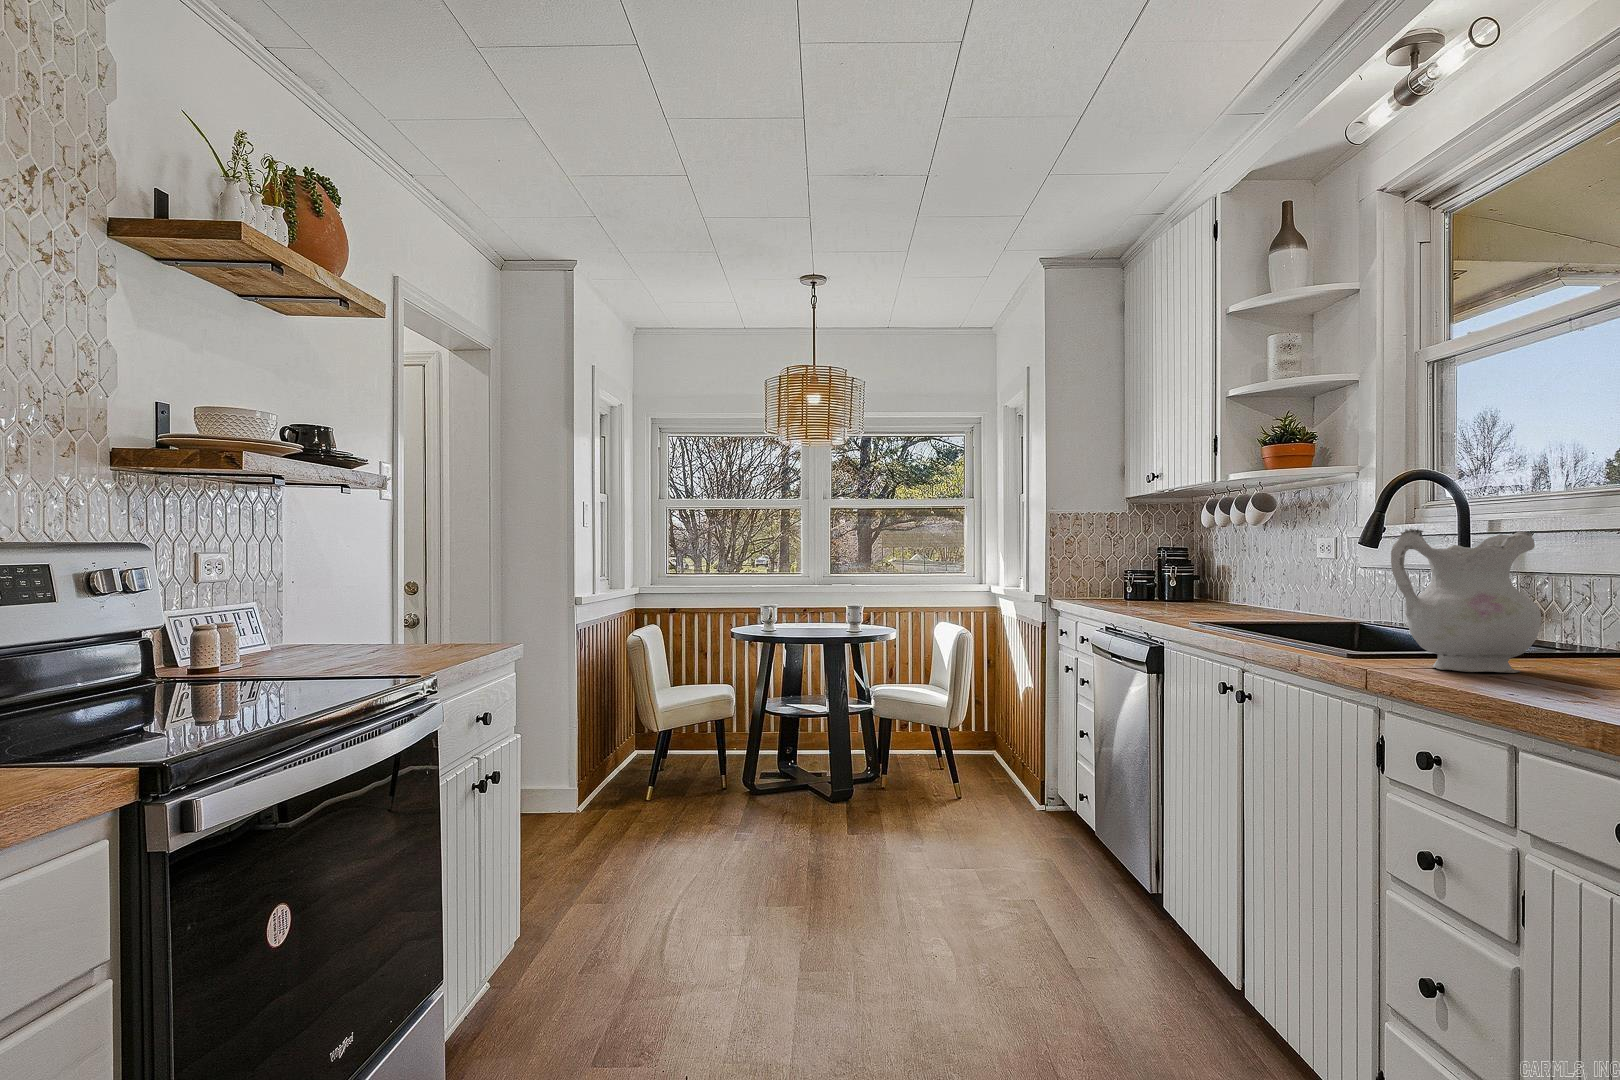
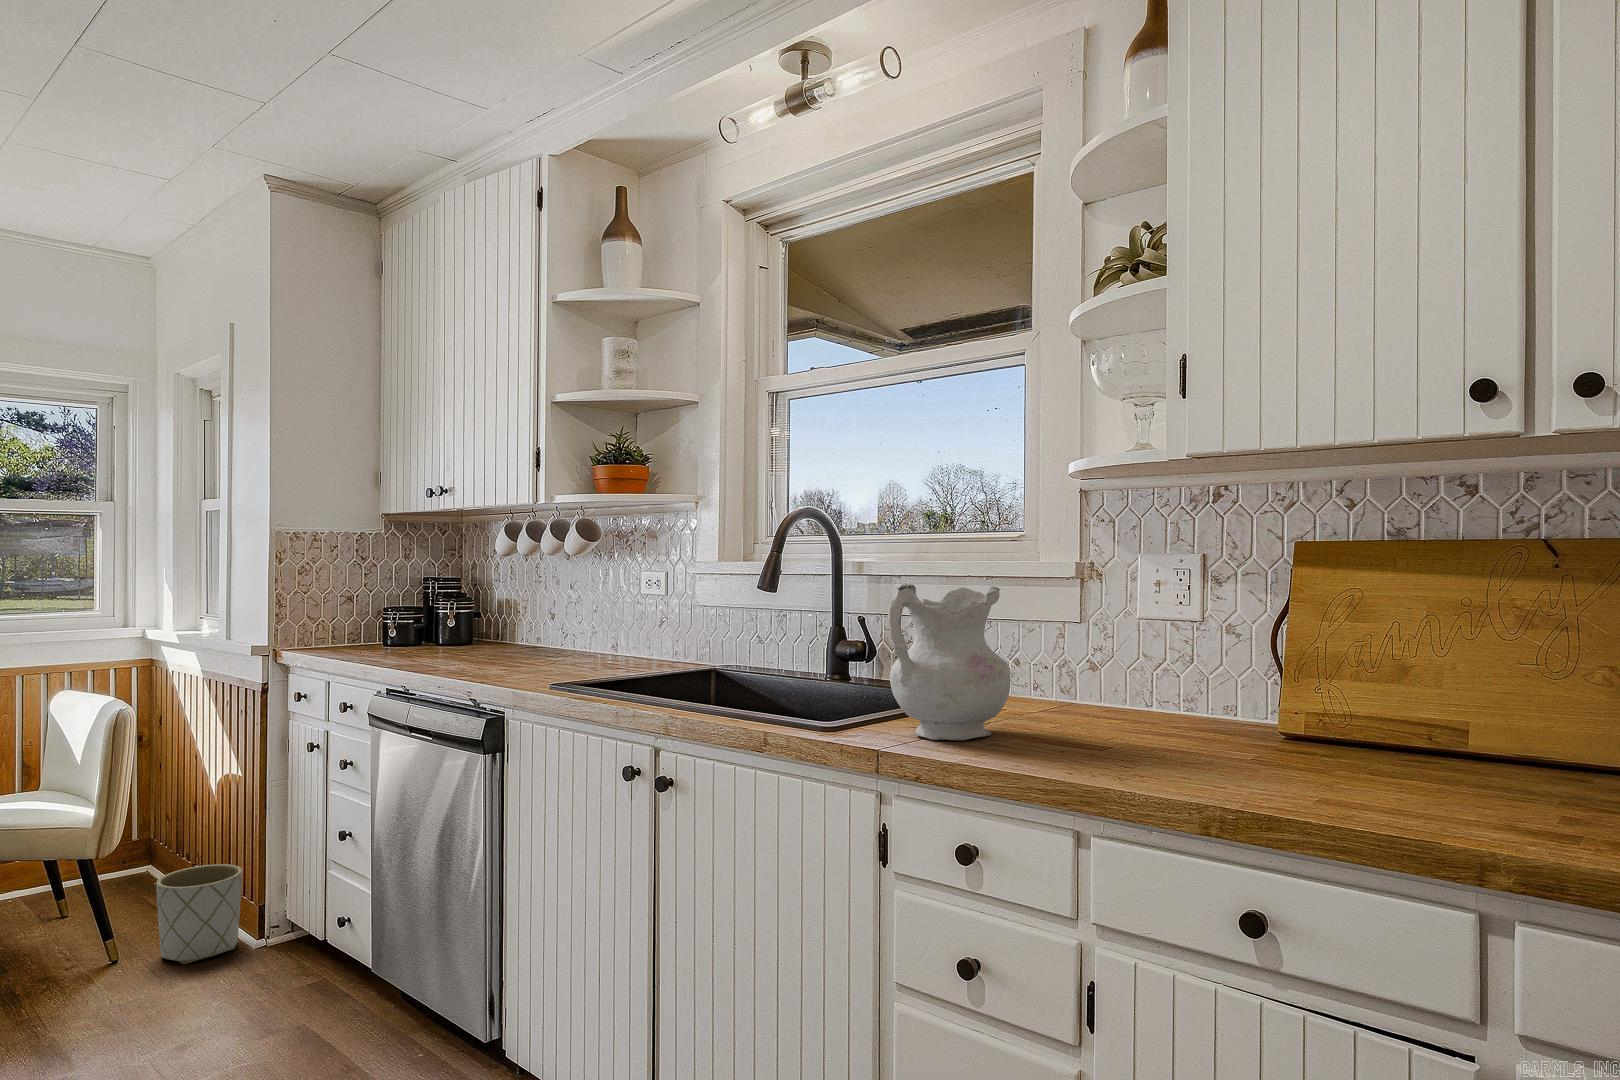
planter: none [979,746,1031,808] -> present [156,864,242,964]

